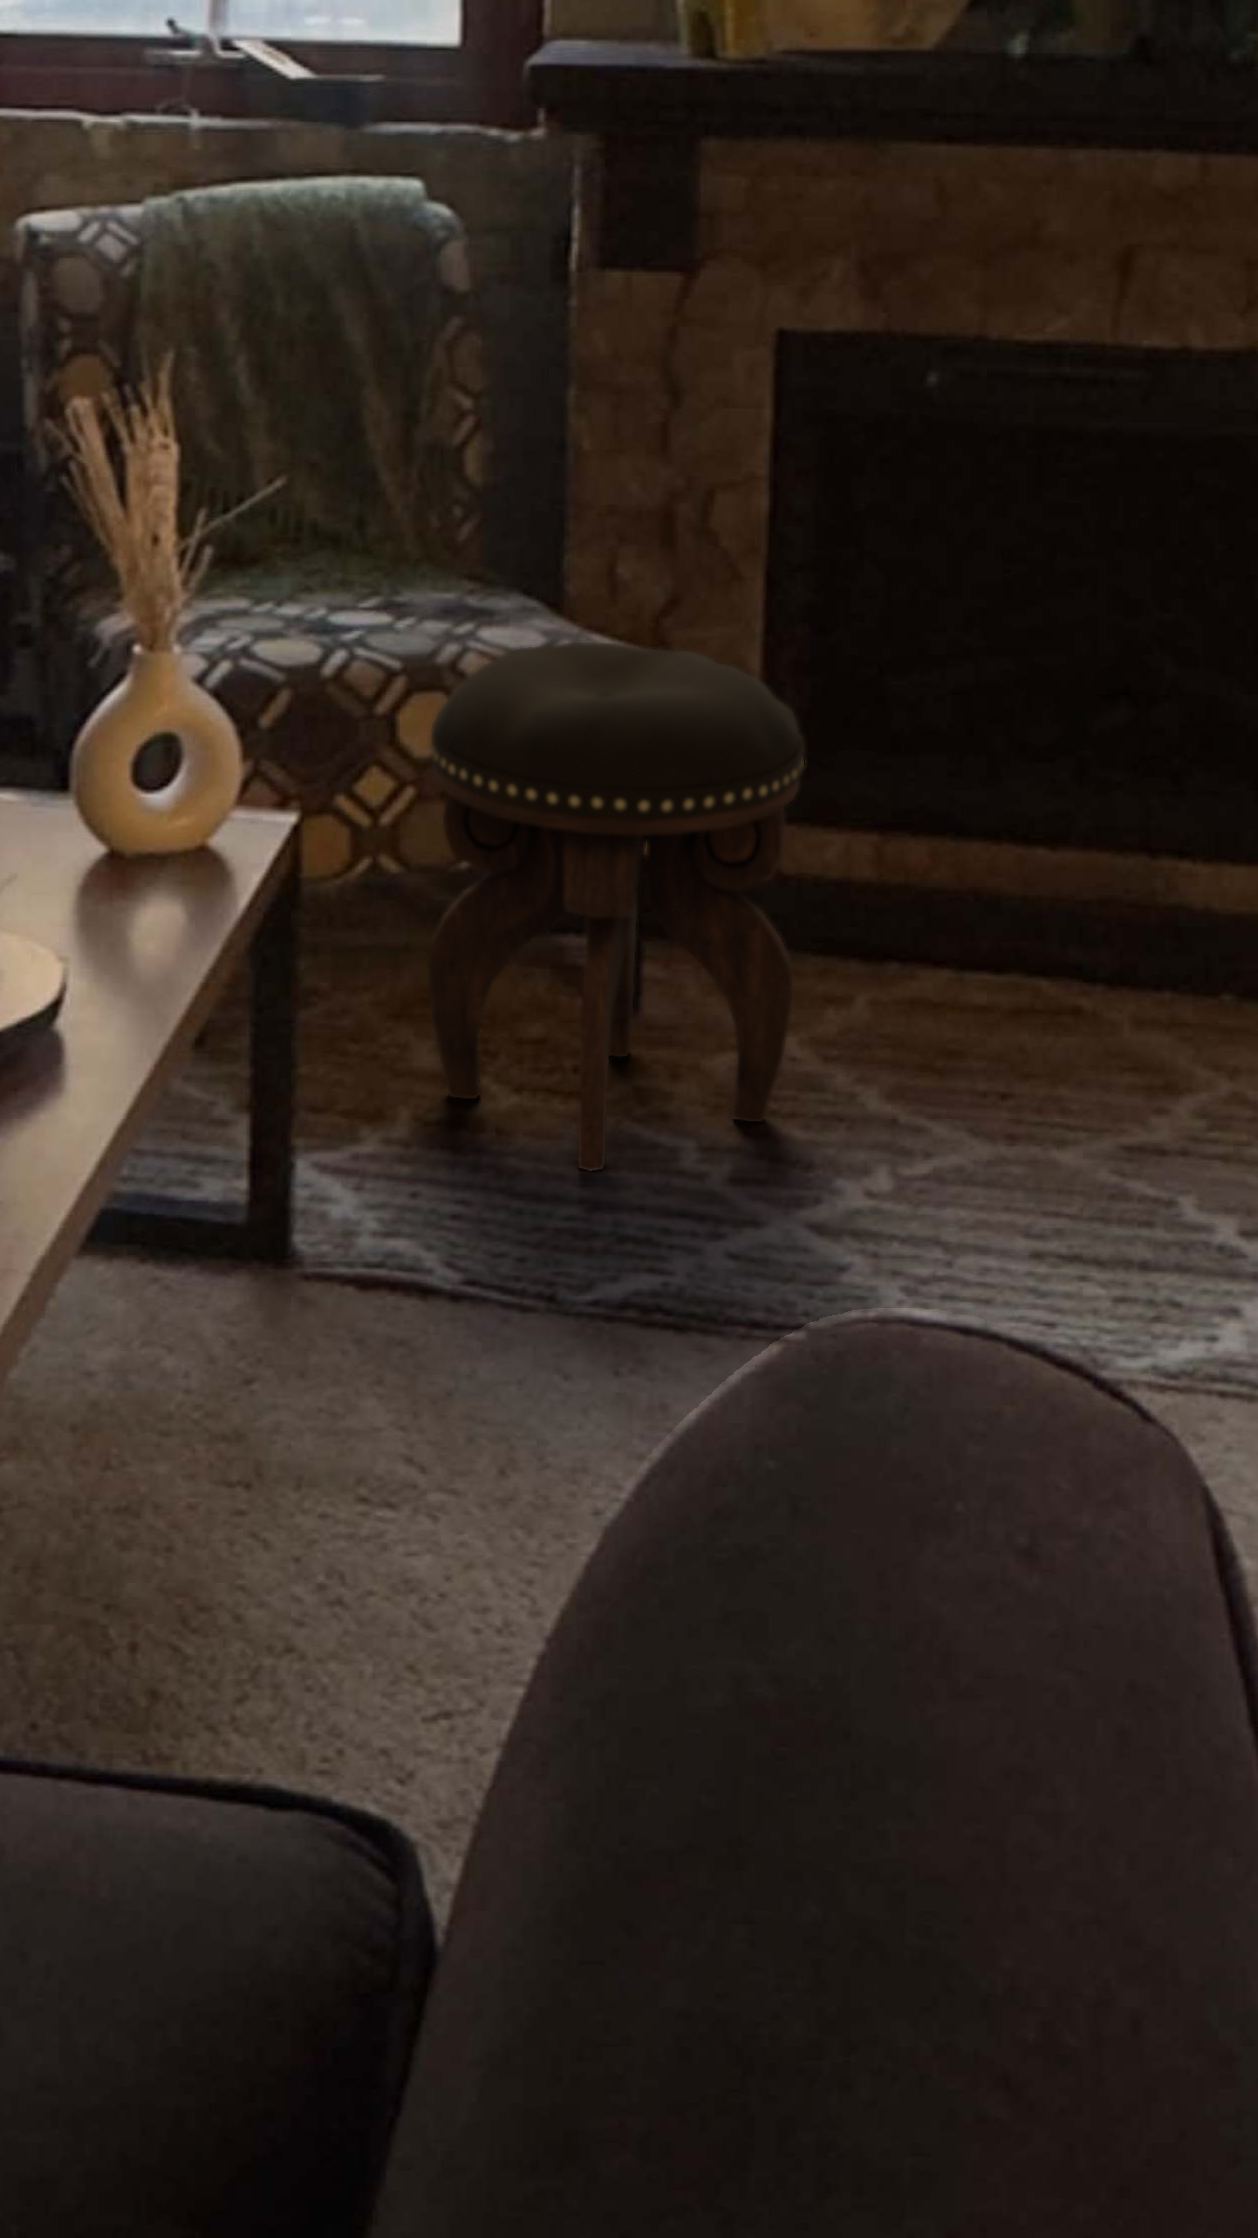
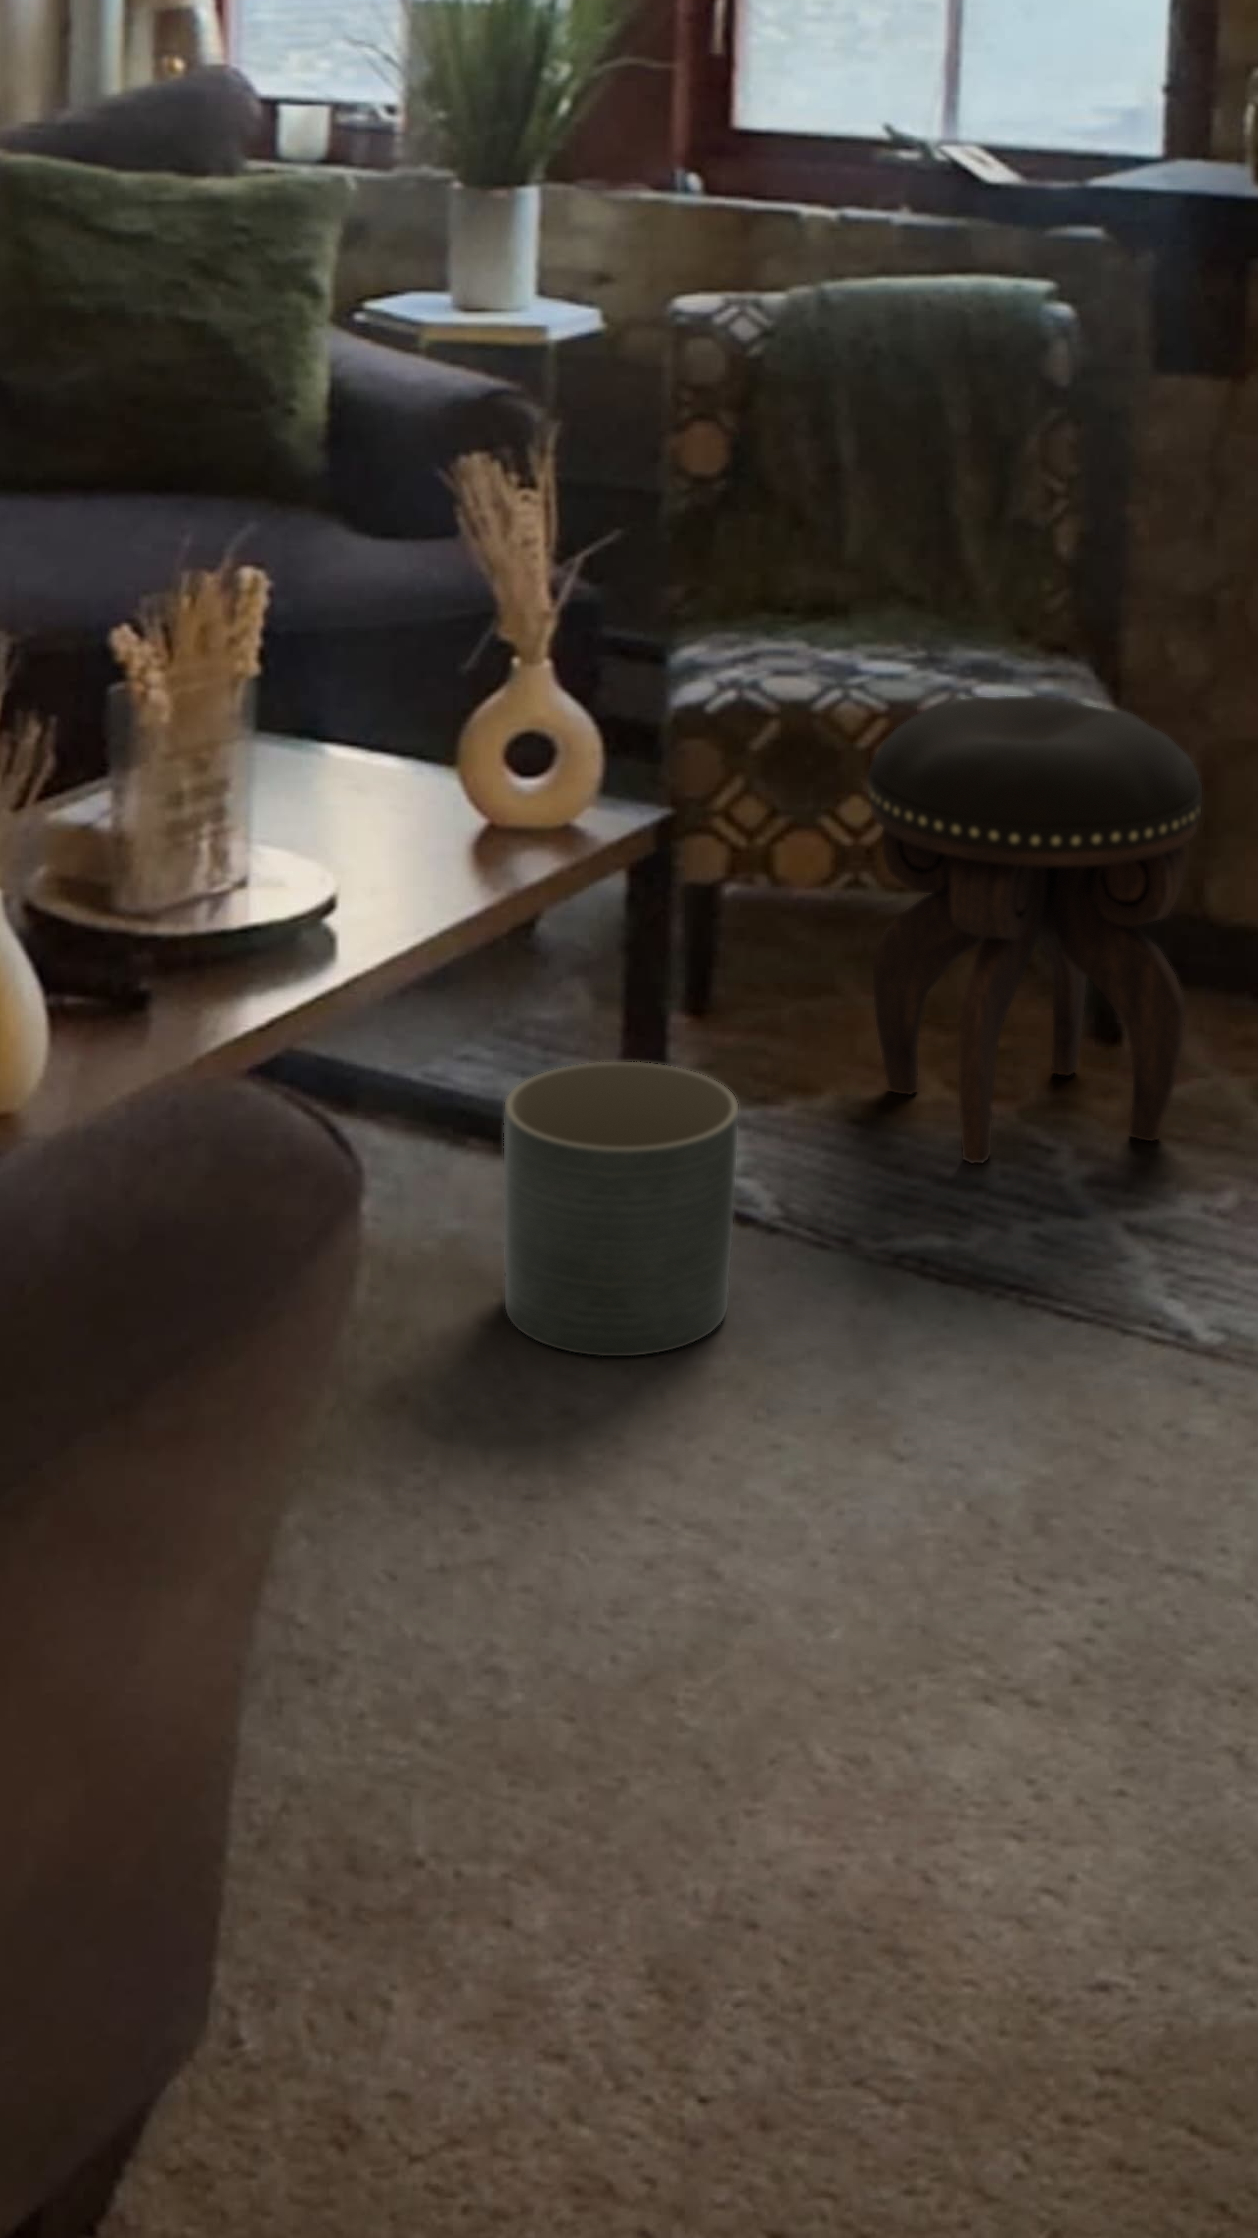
planter: none [185,1109,460,1463] -> present [504,1062,738,1356]

